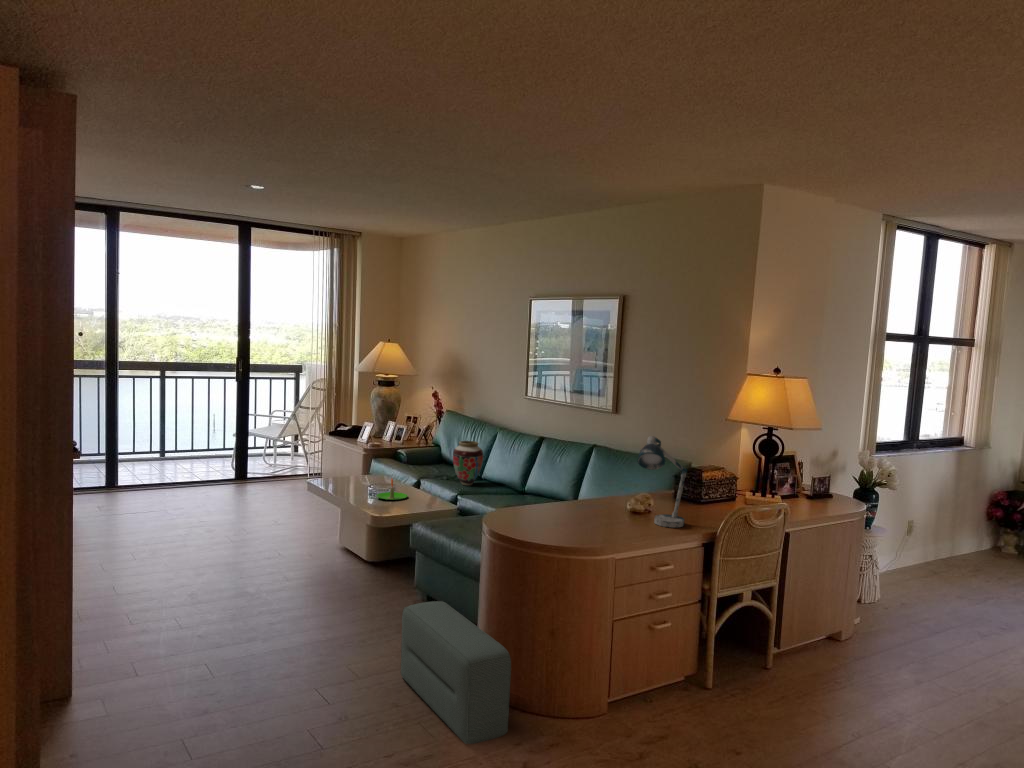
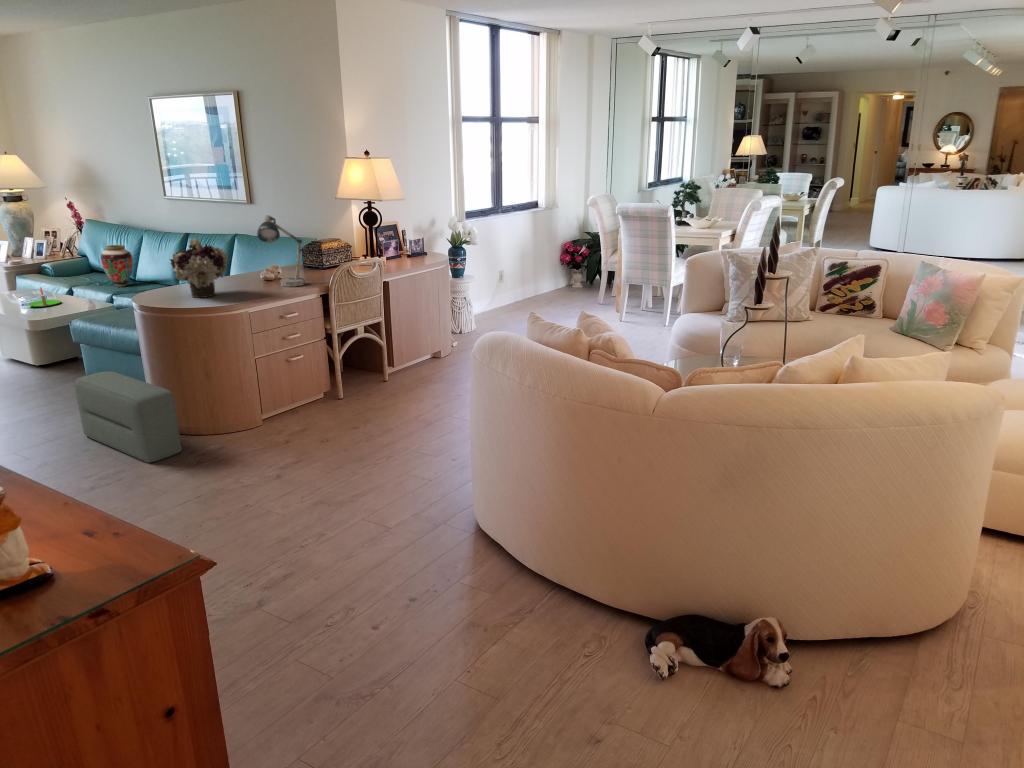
flower arrangement: none [532,455,600,529] -> present [170,238,228,298]

